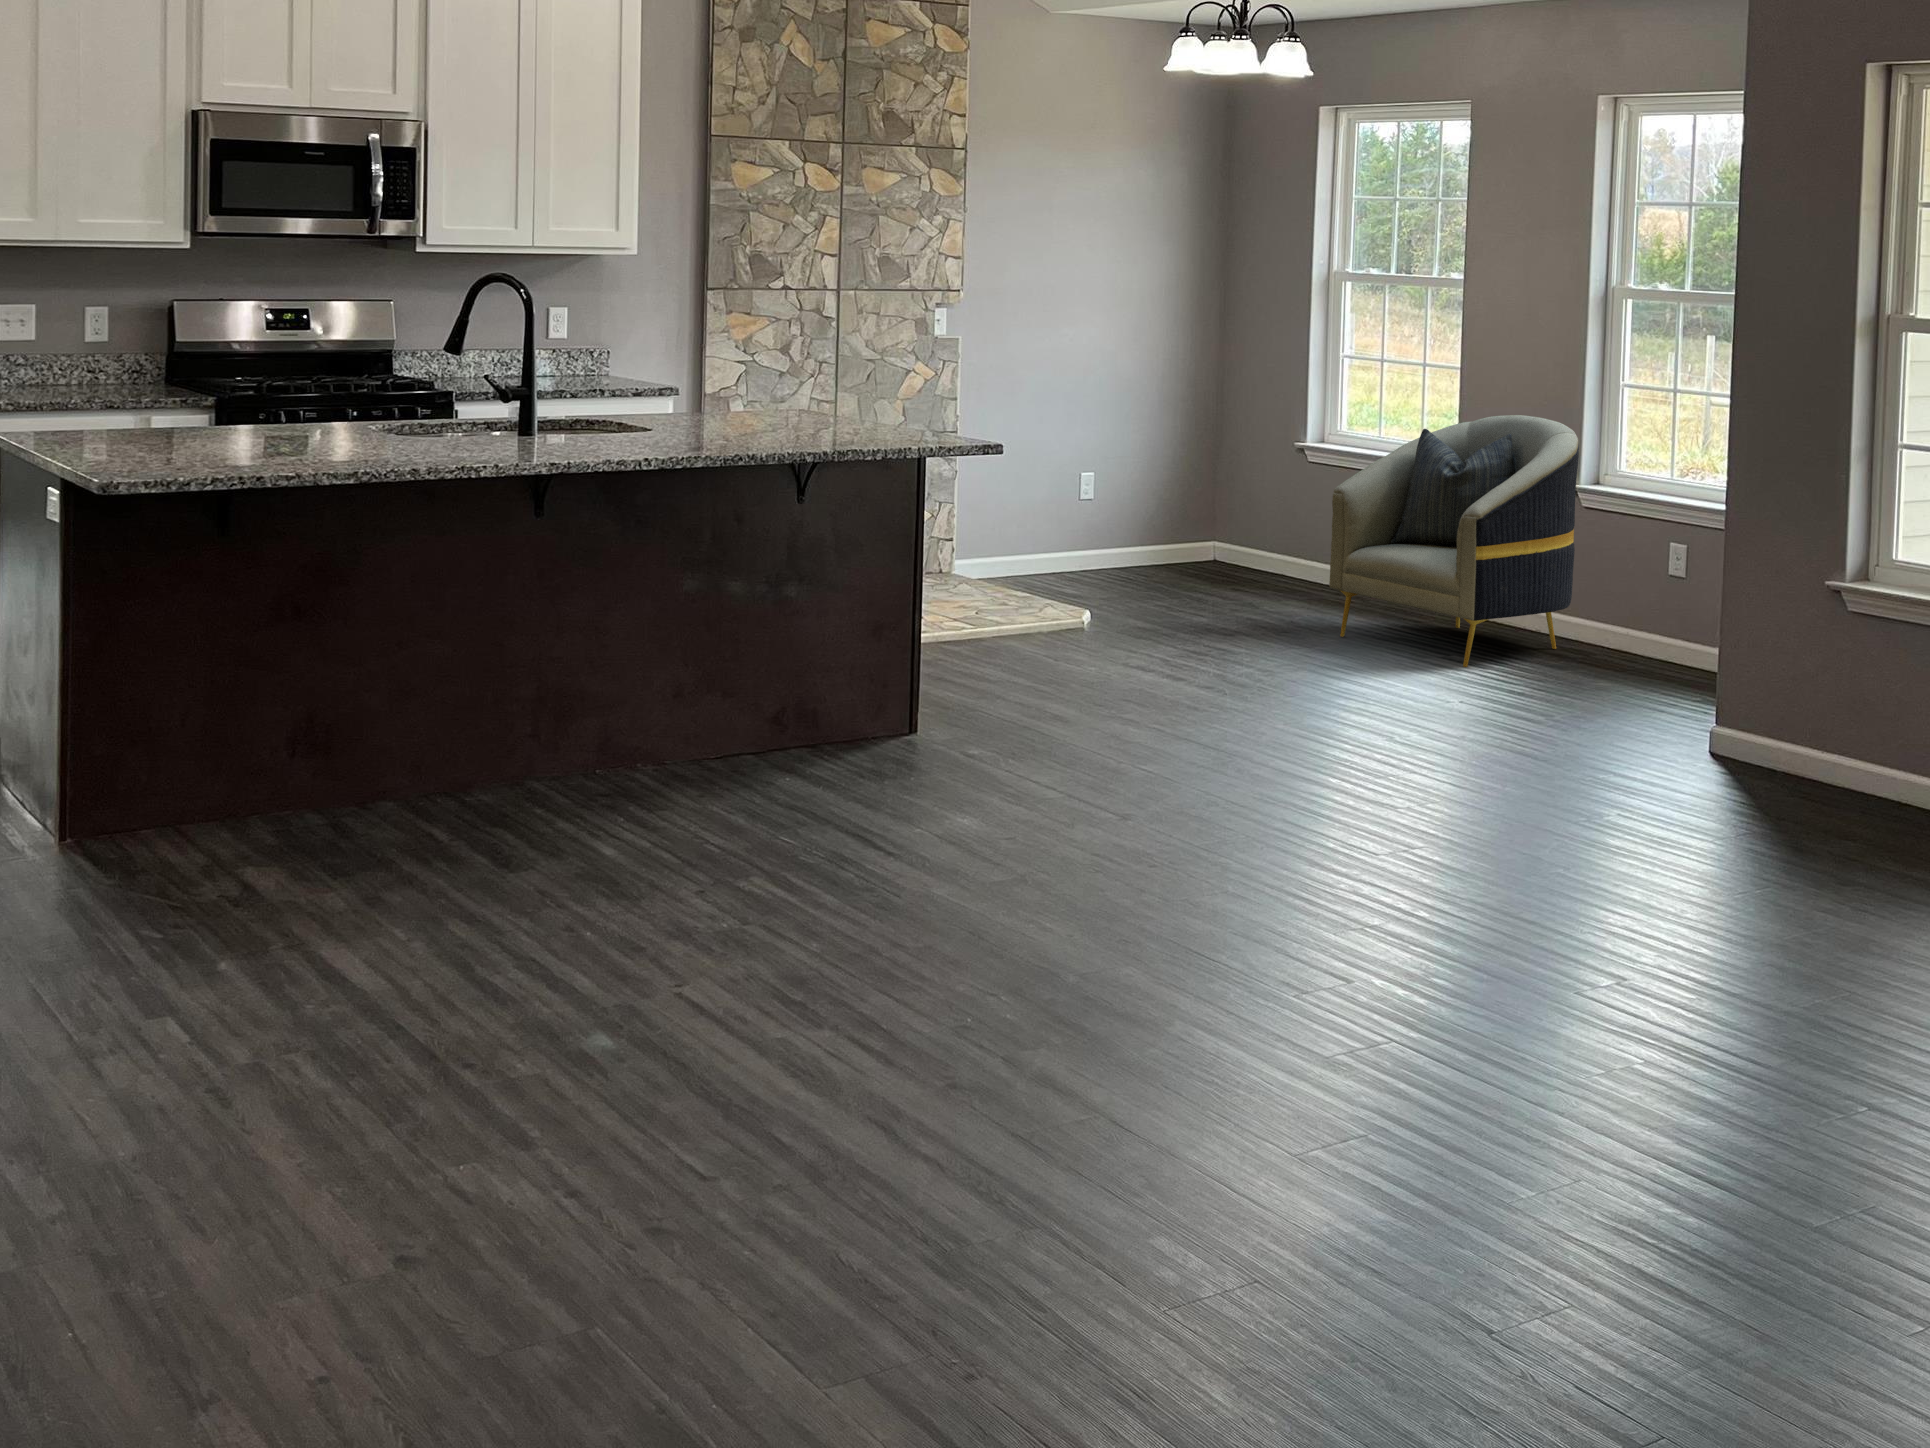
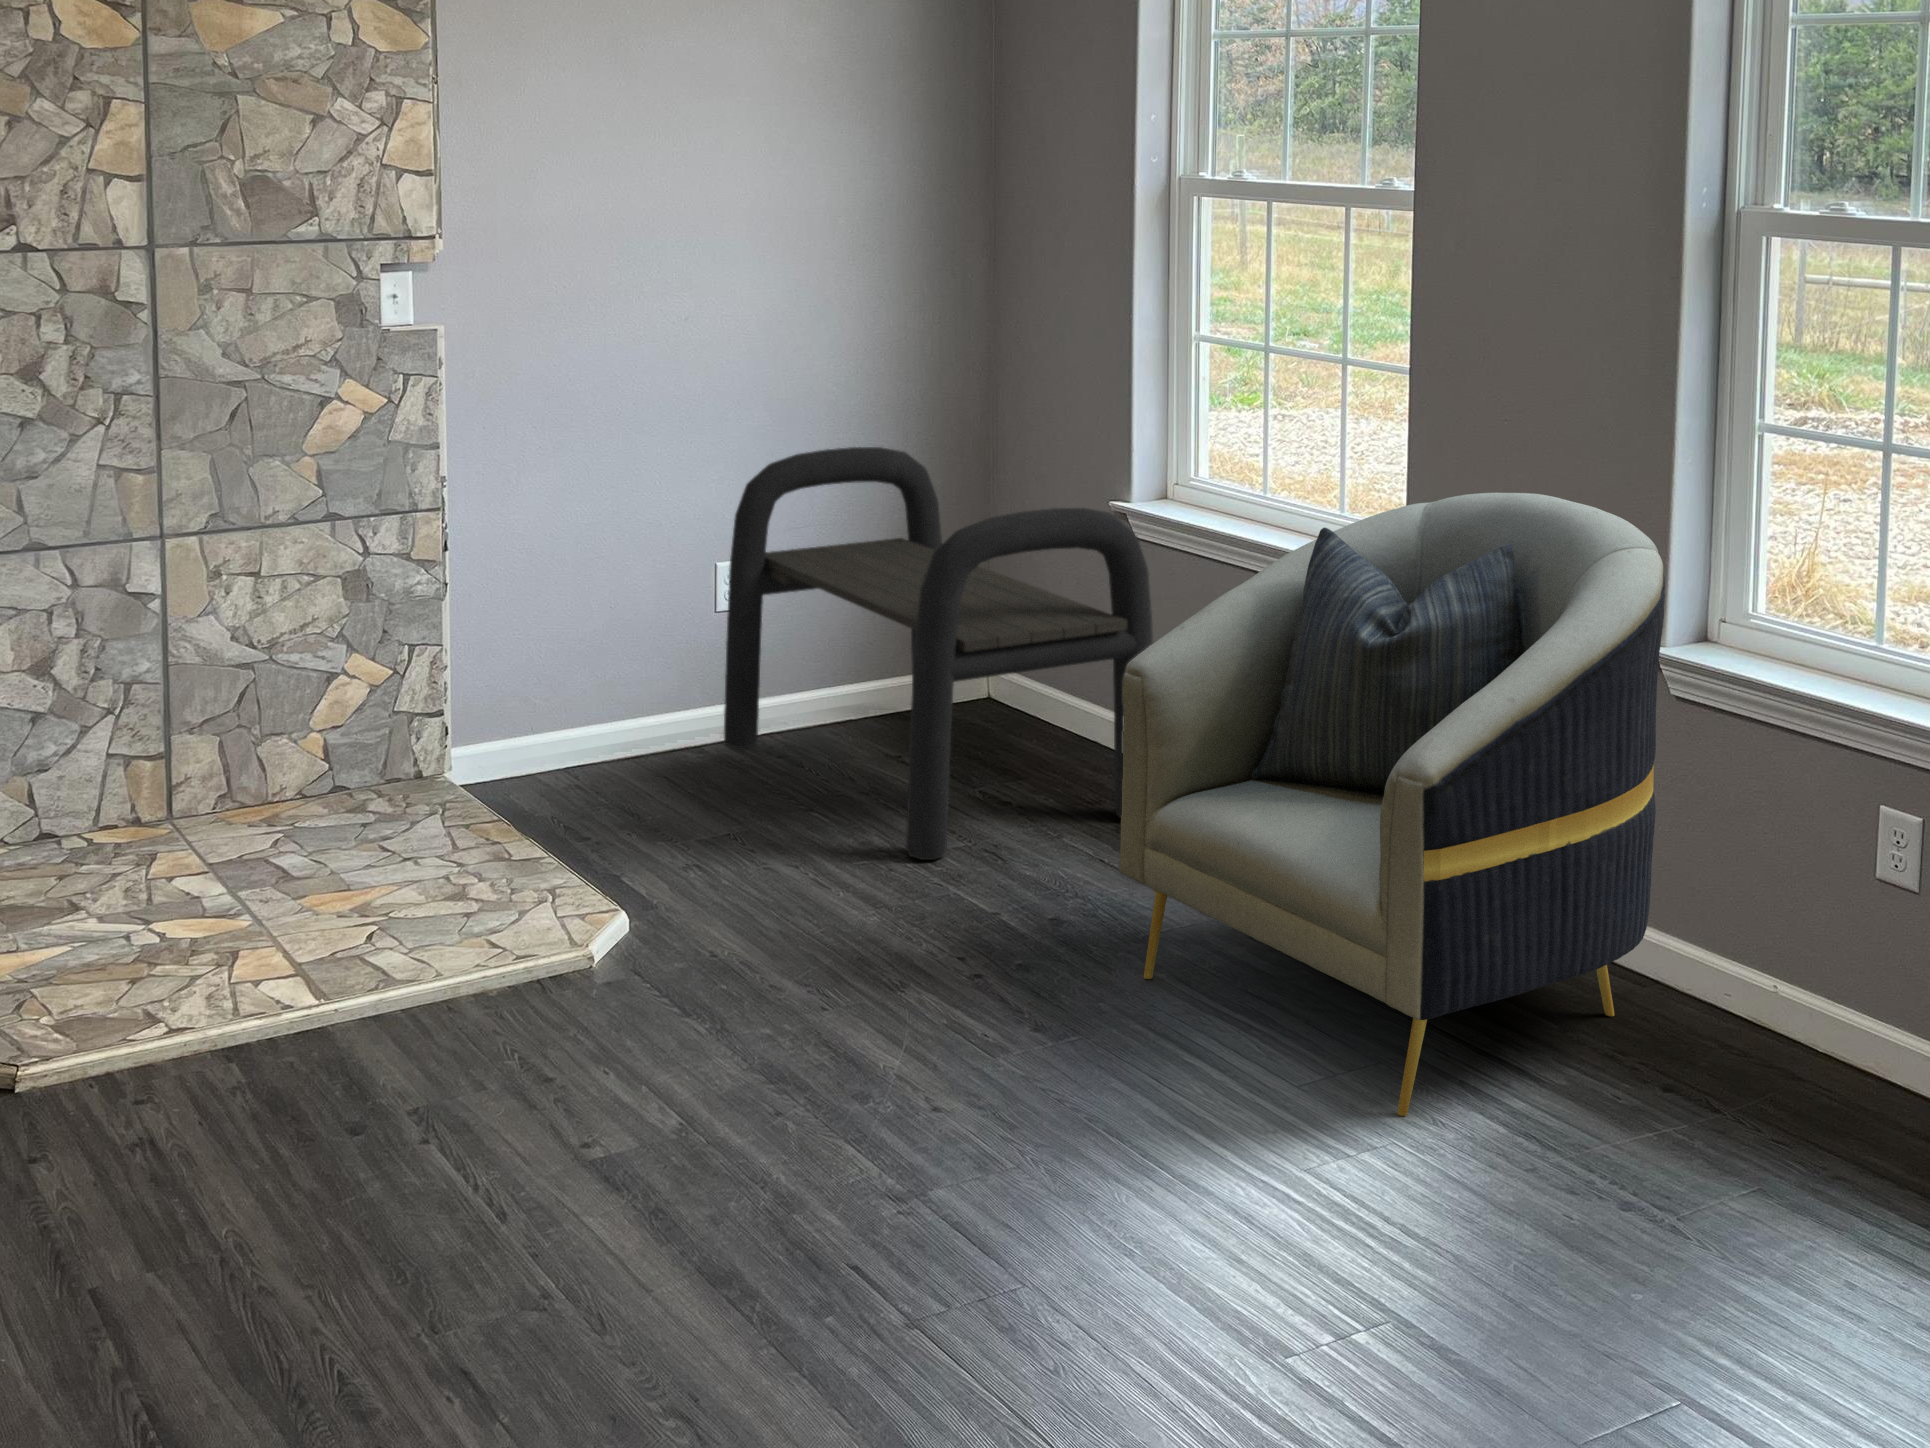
bench: none [1085,414,1327,606] -> present [724,447,1153,860]

